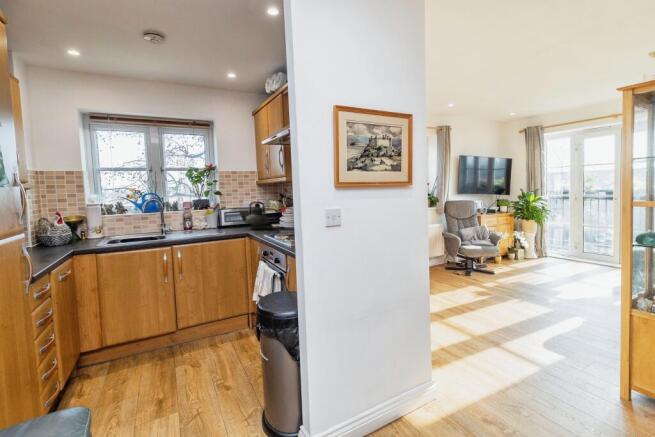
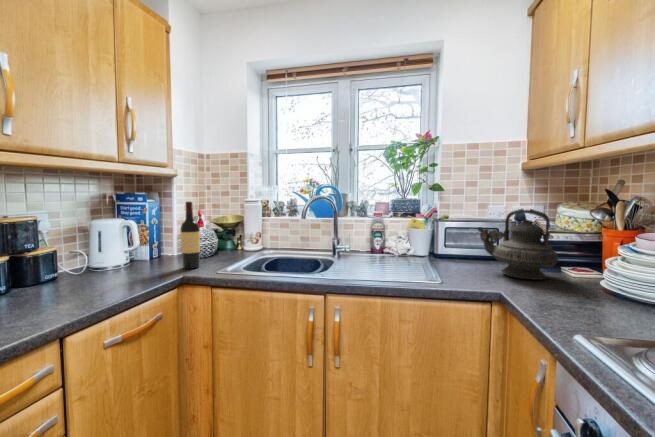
wine bottle: none [58,206,75,248] -> present [181,202,200,269]

